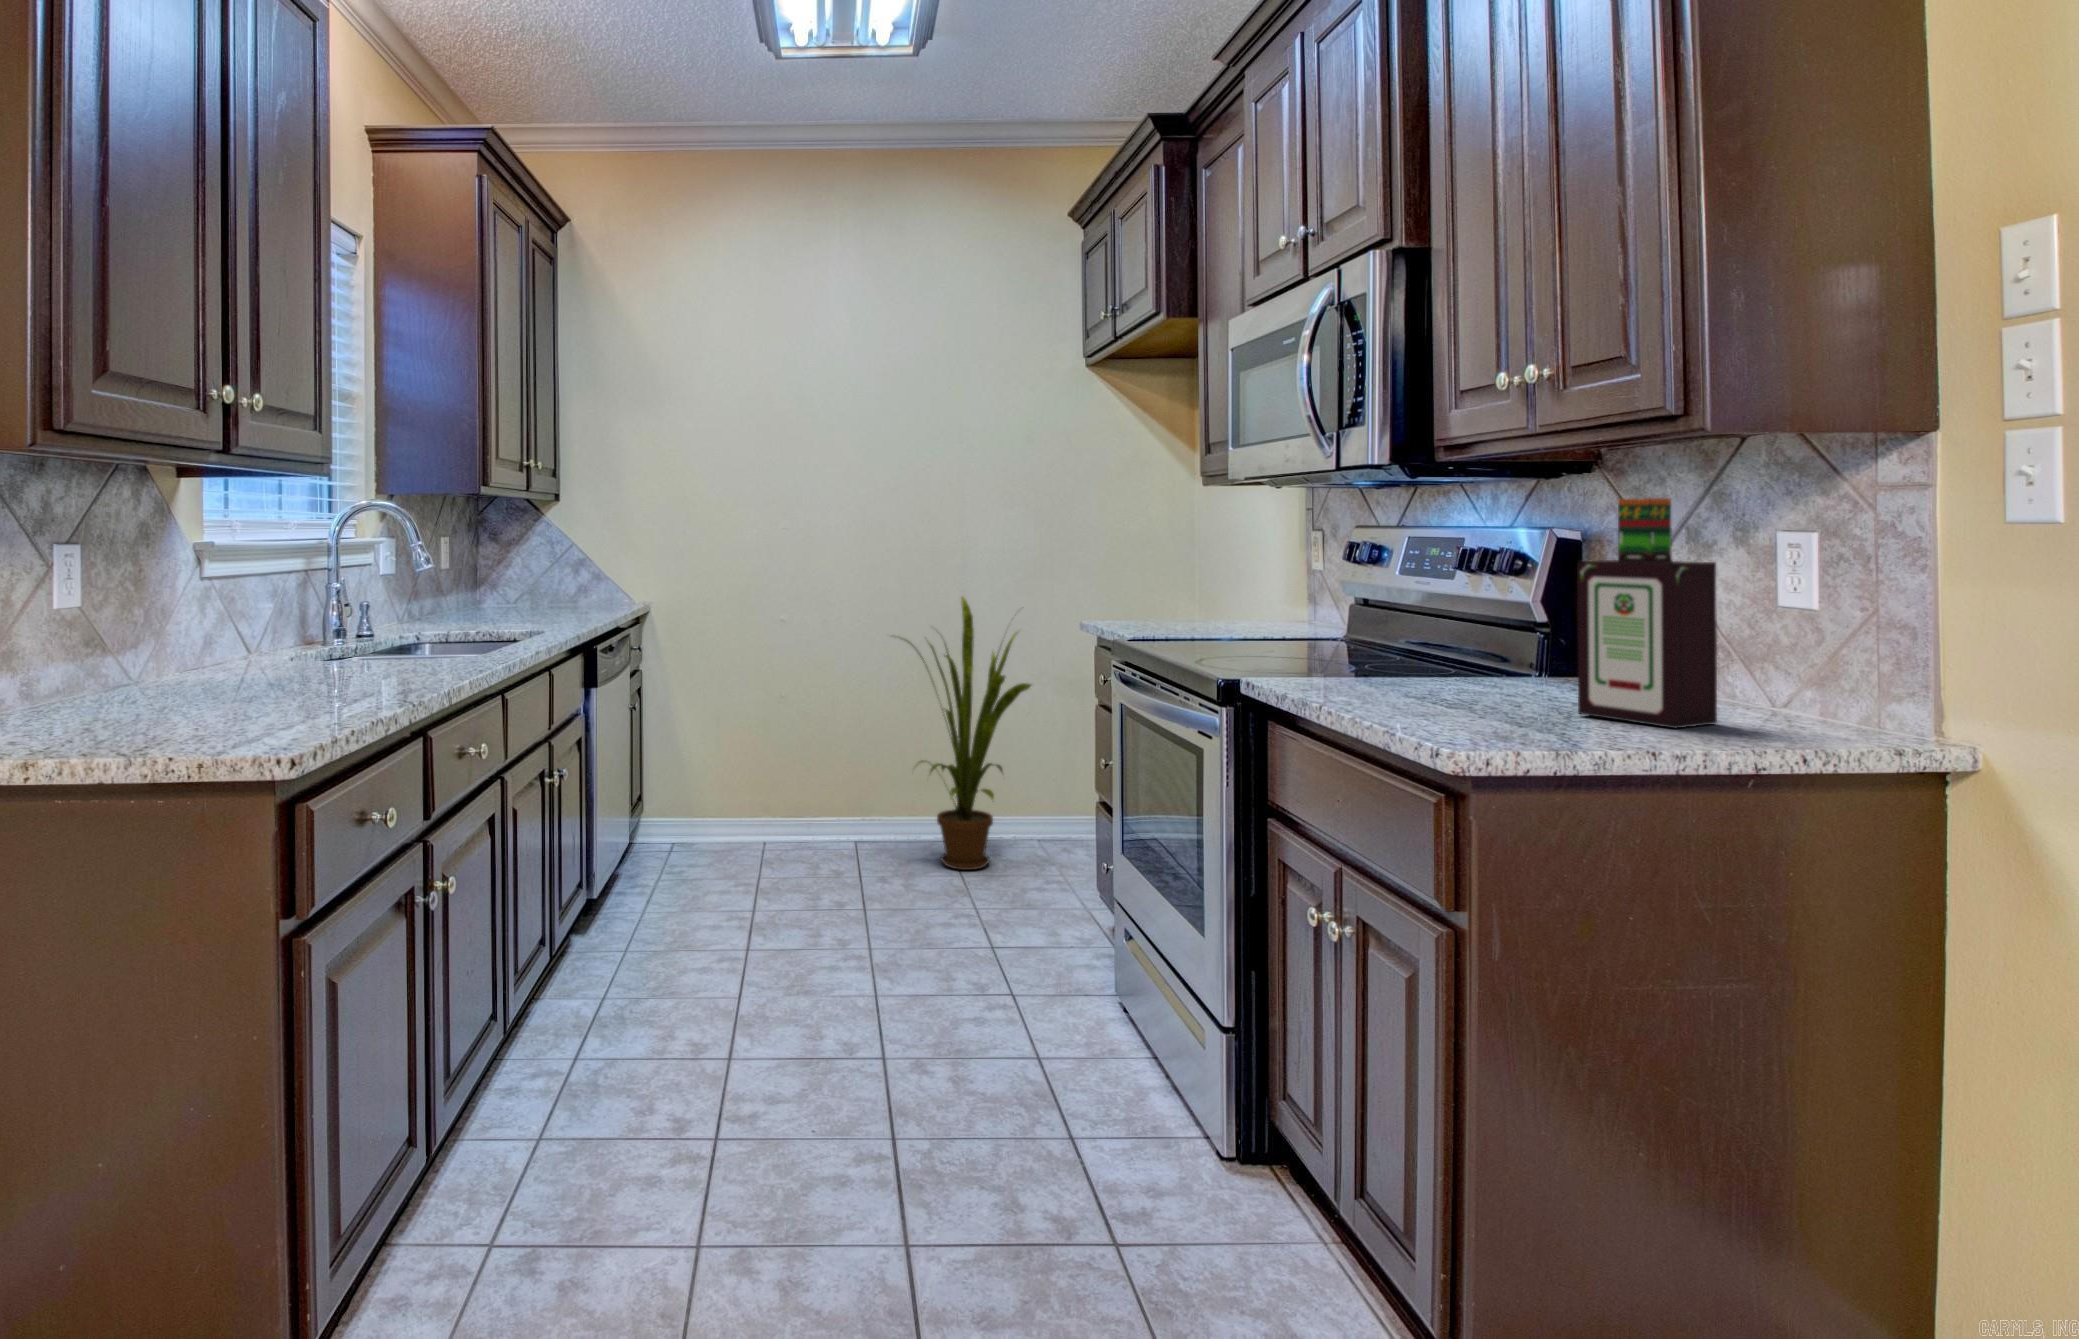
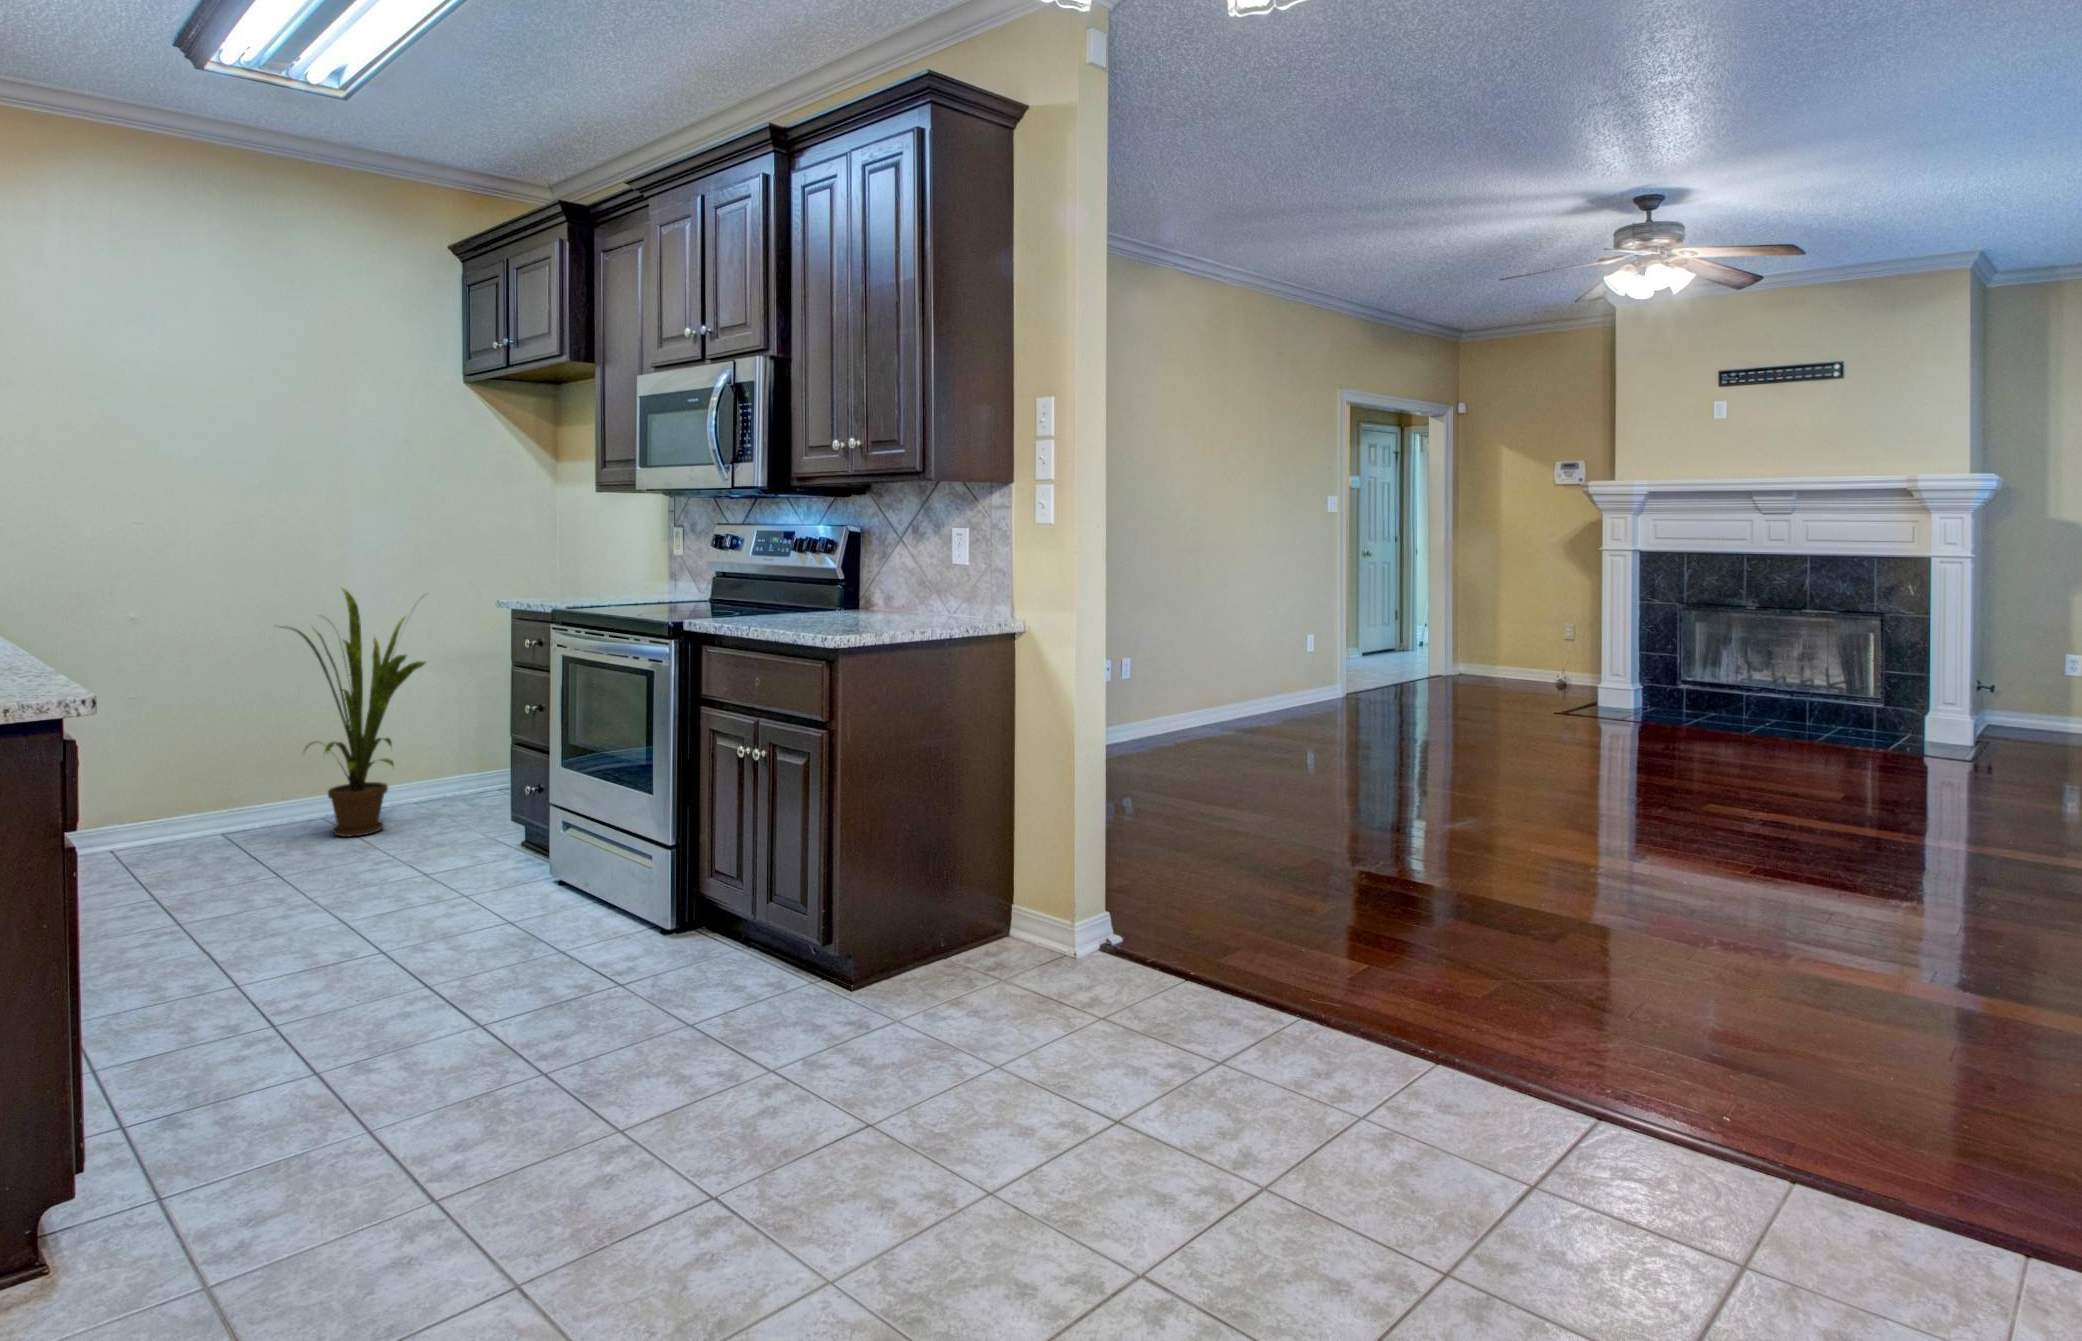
bottle: present [1577,498,1717,728] -> none [876,511,934,623]

